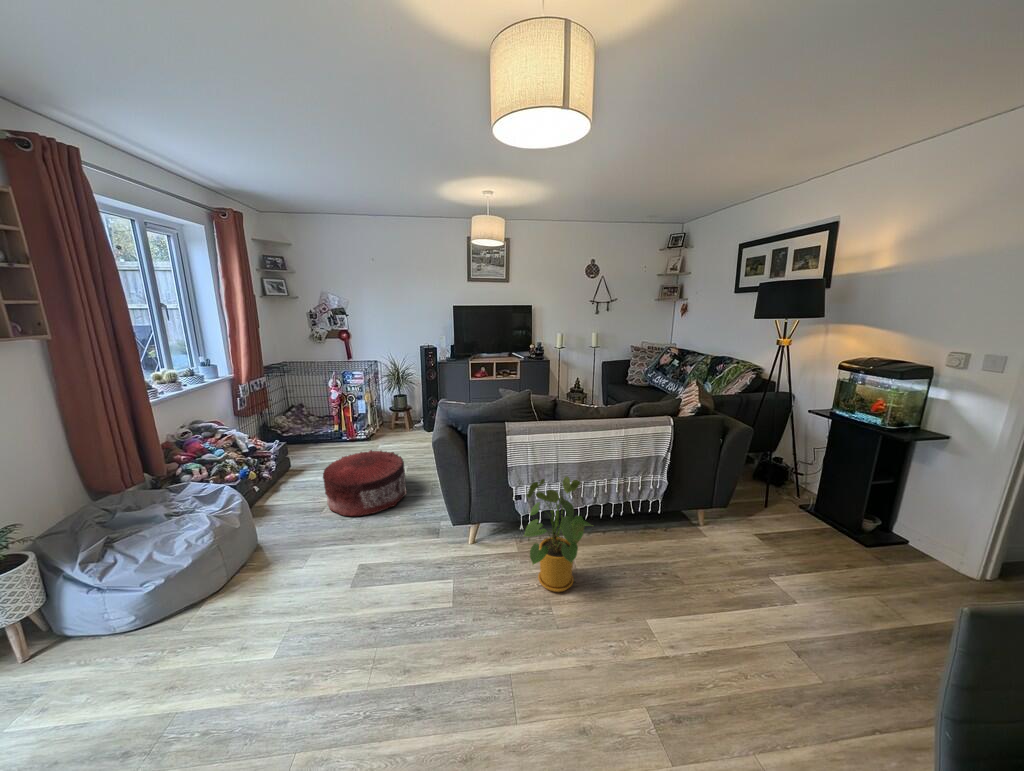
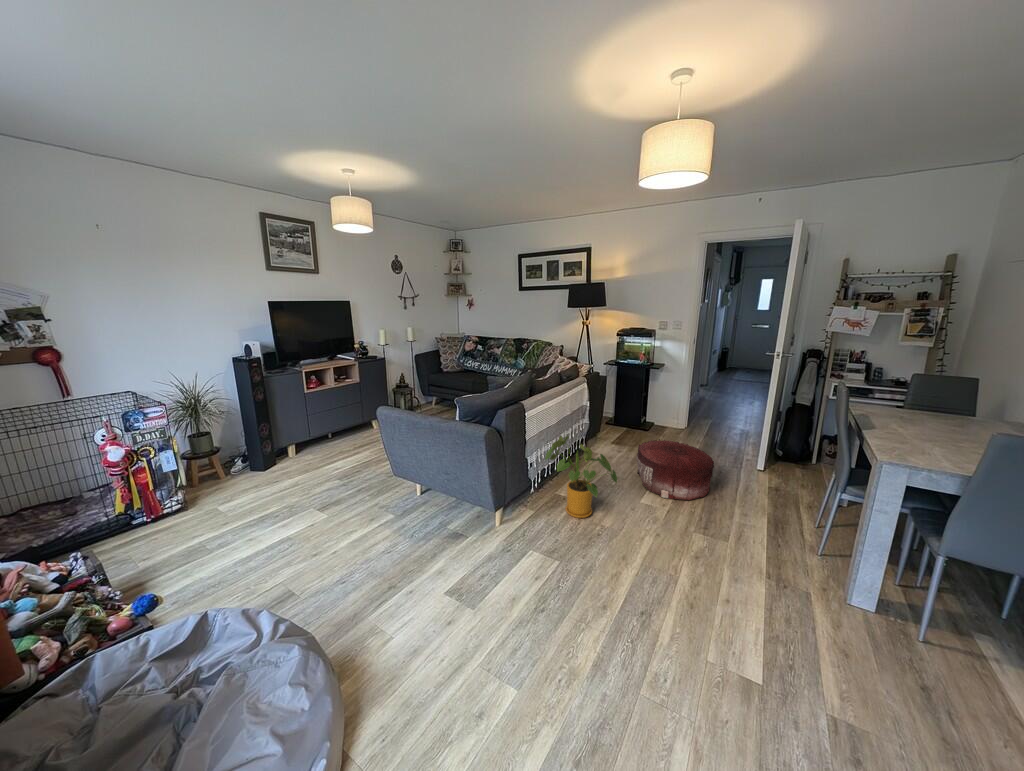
pouf: present [323,450,406,516] -> present [636,439,714,501]

